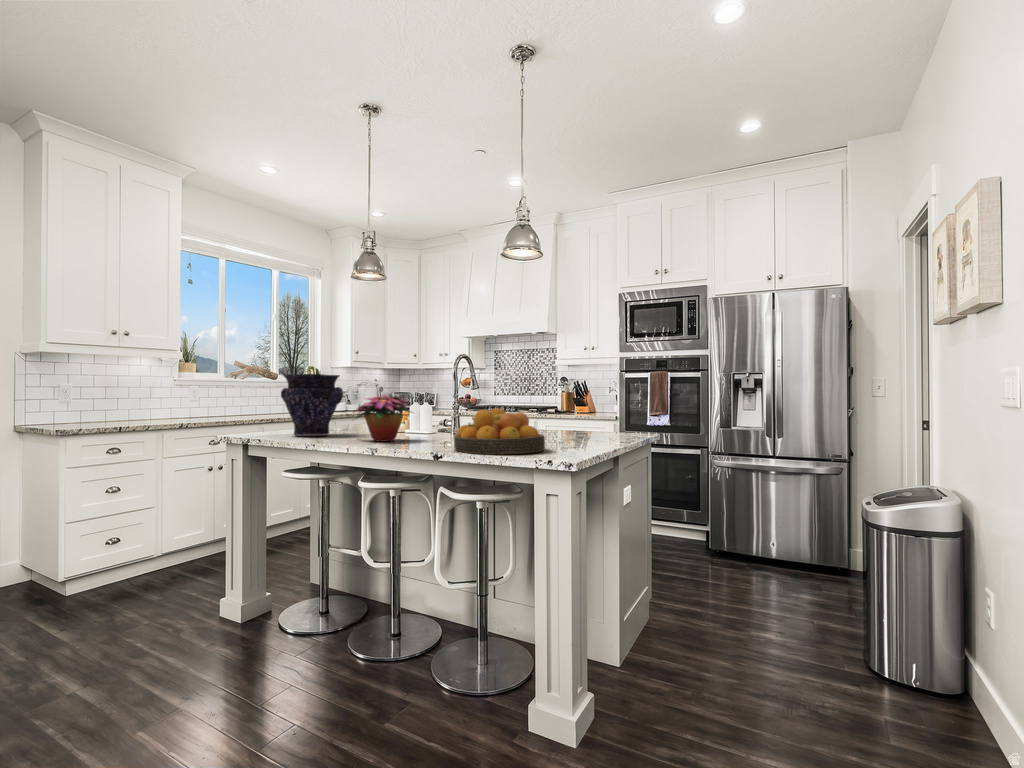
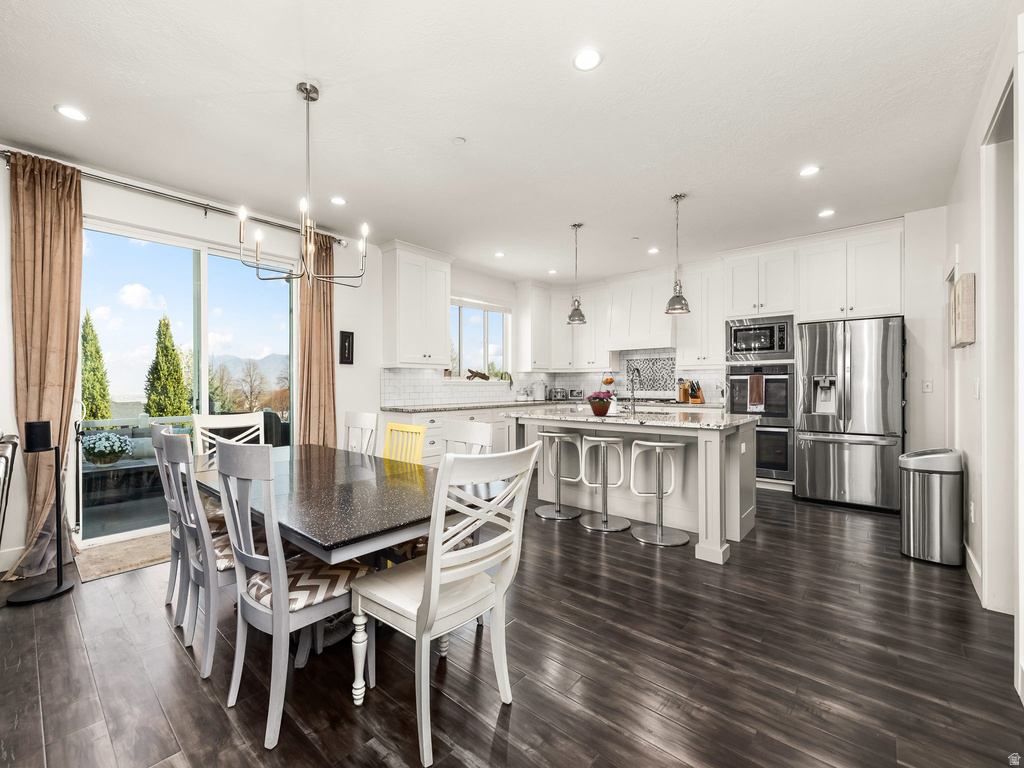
vase: present [281,374,343,436] -> none [537,379,571,413]
fruit bowl: present [454,408,545,454] -> none [648,398,699,422]

